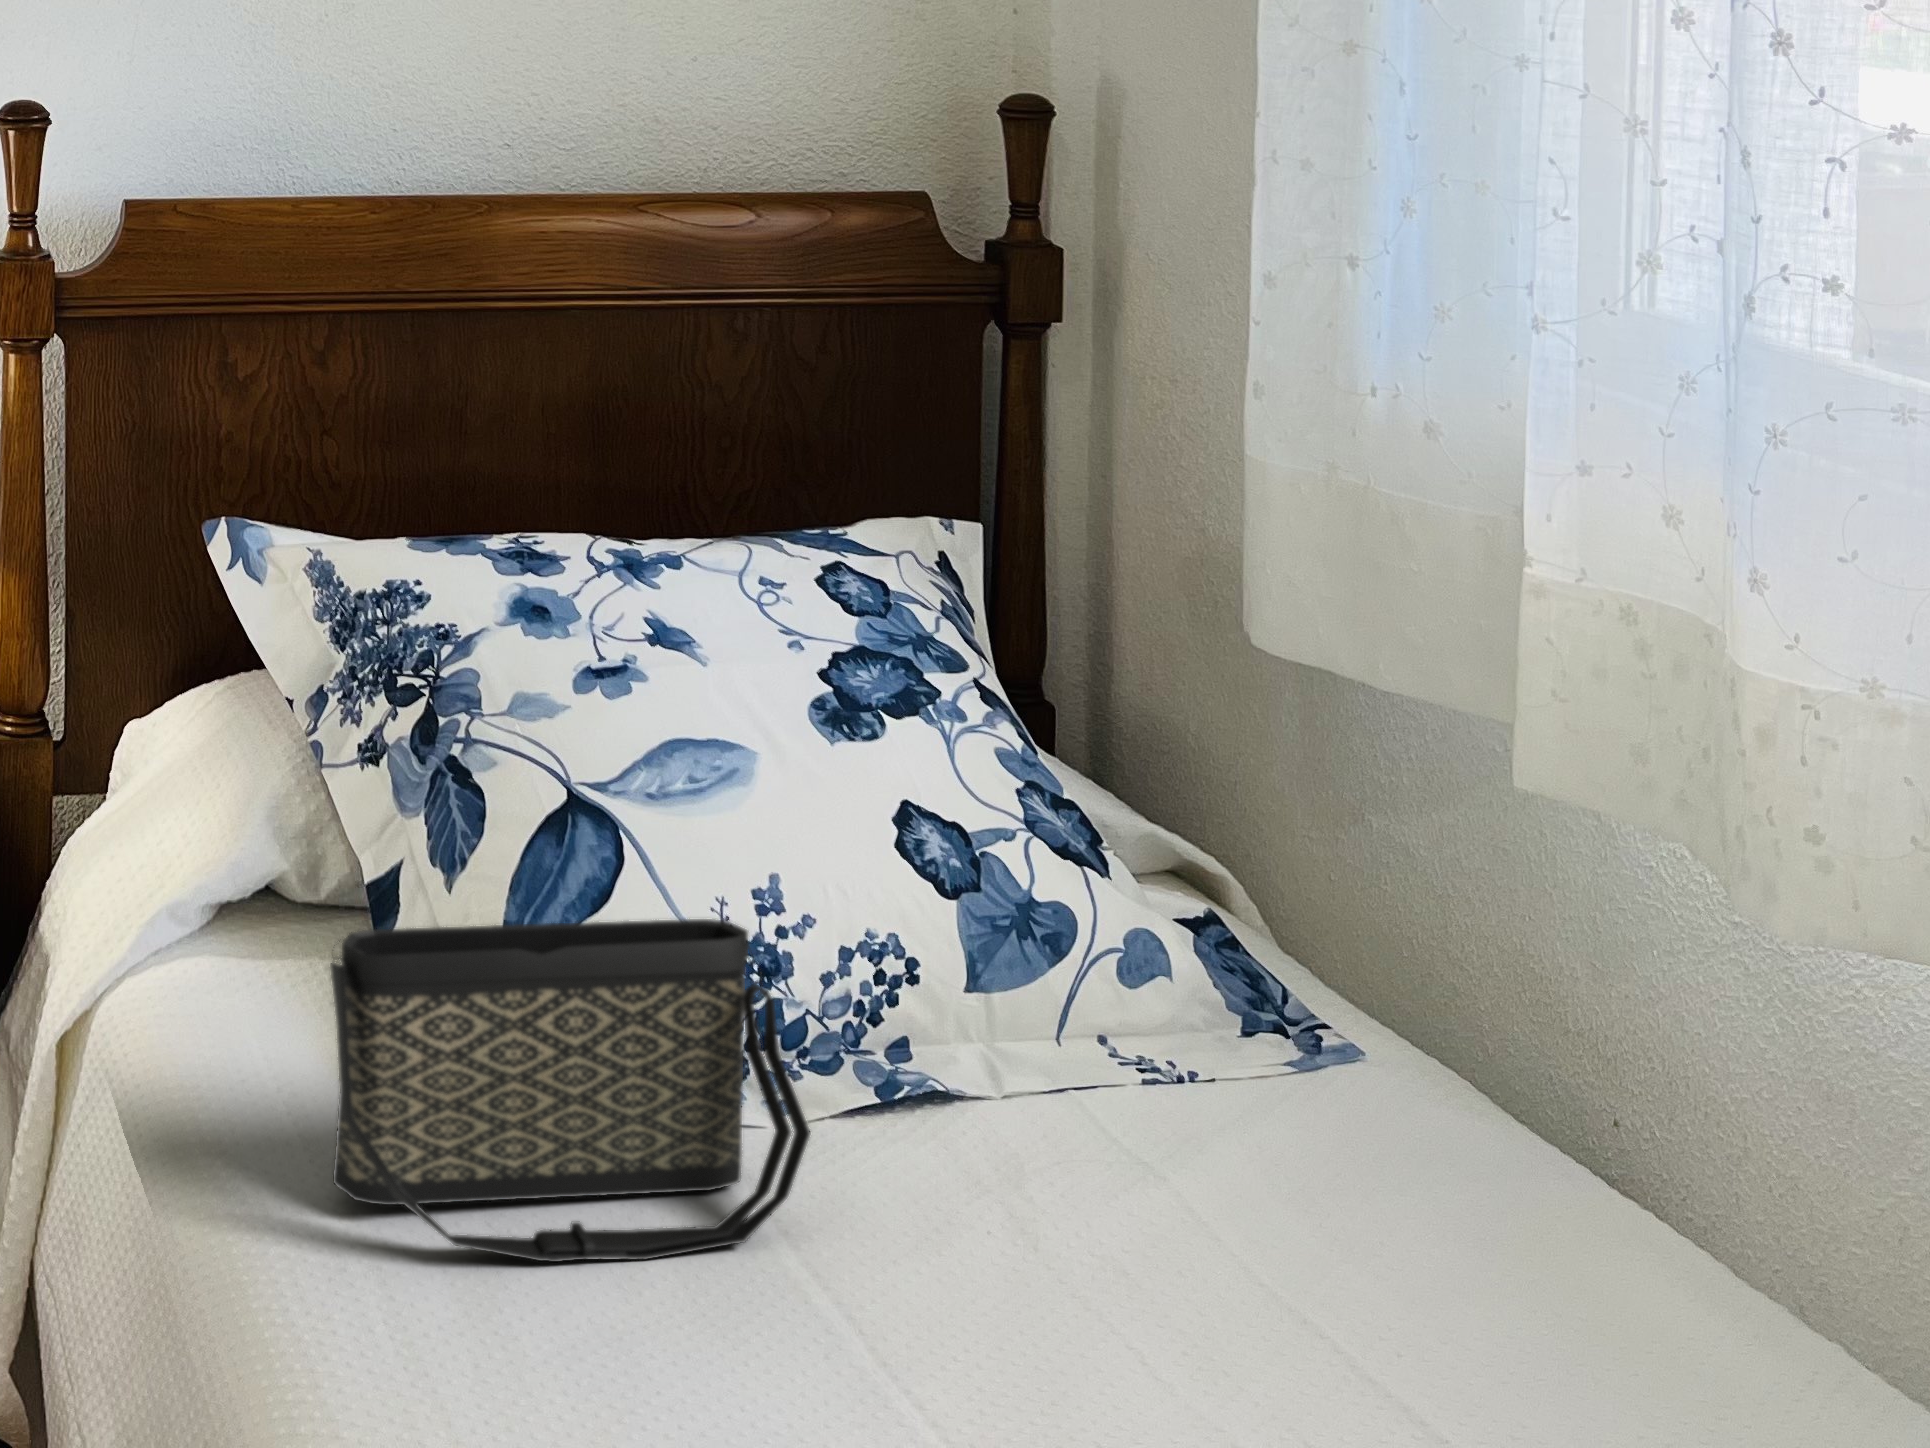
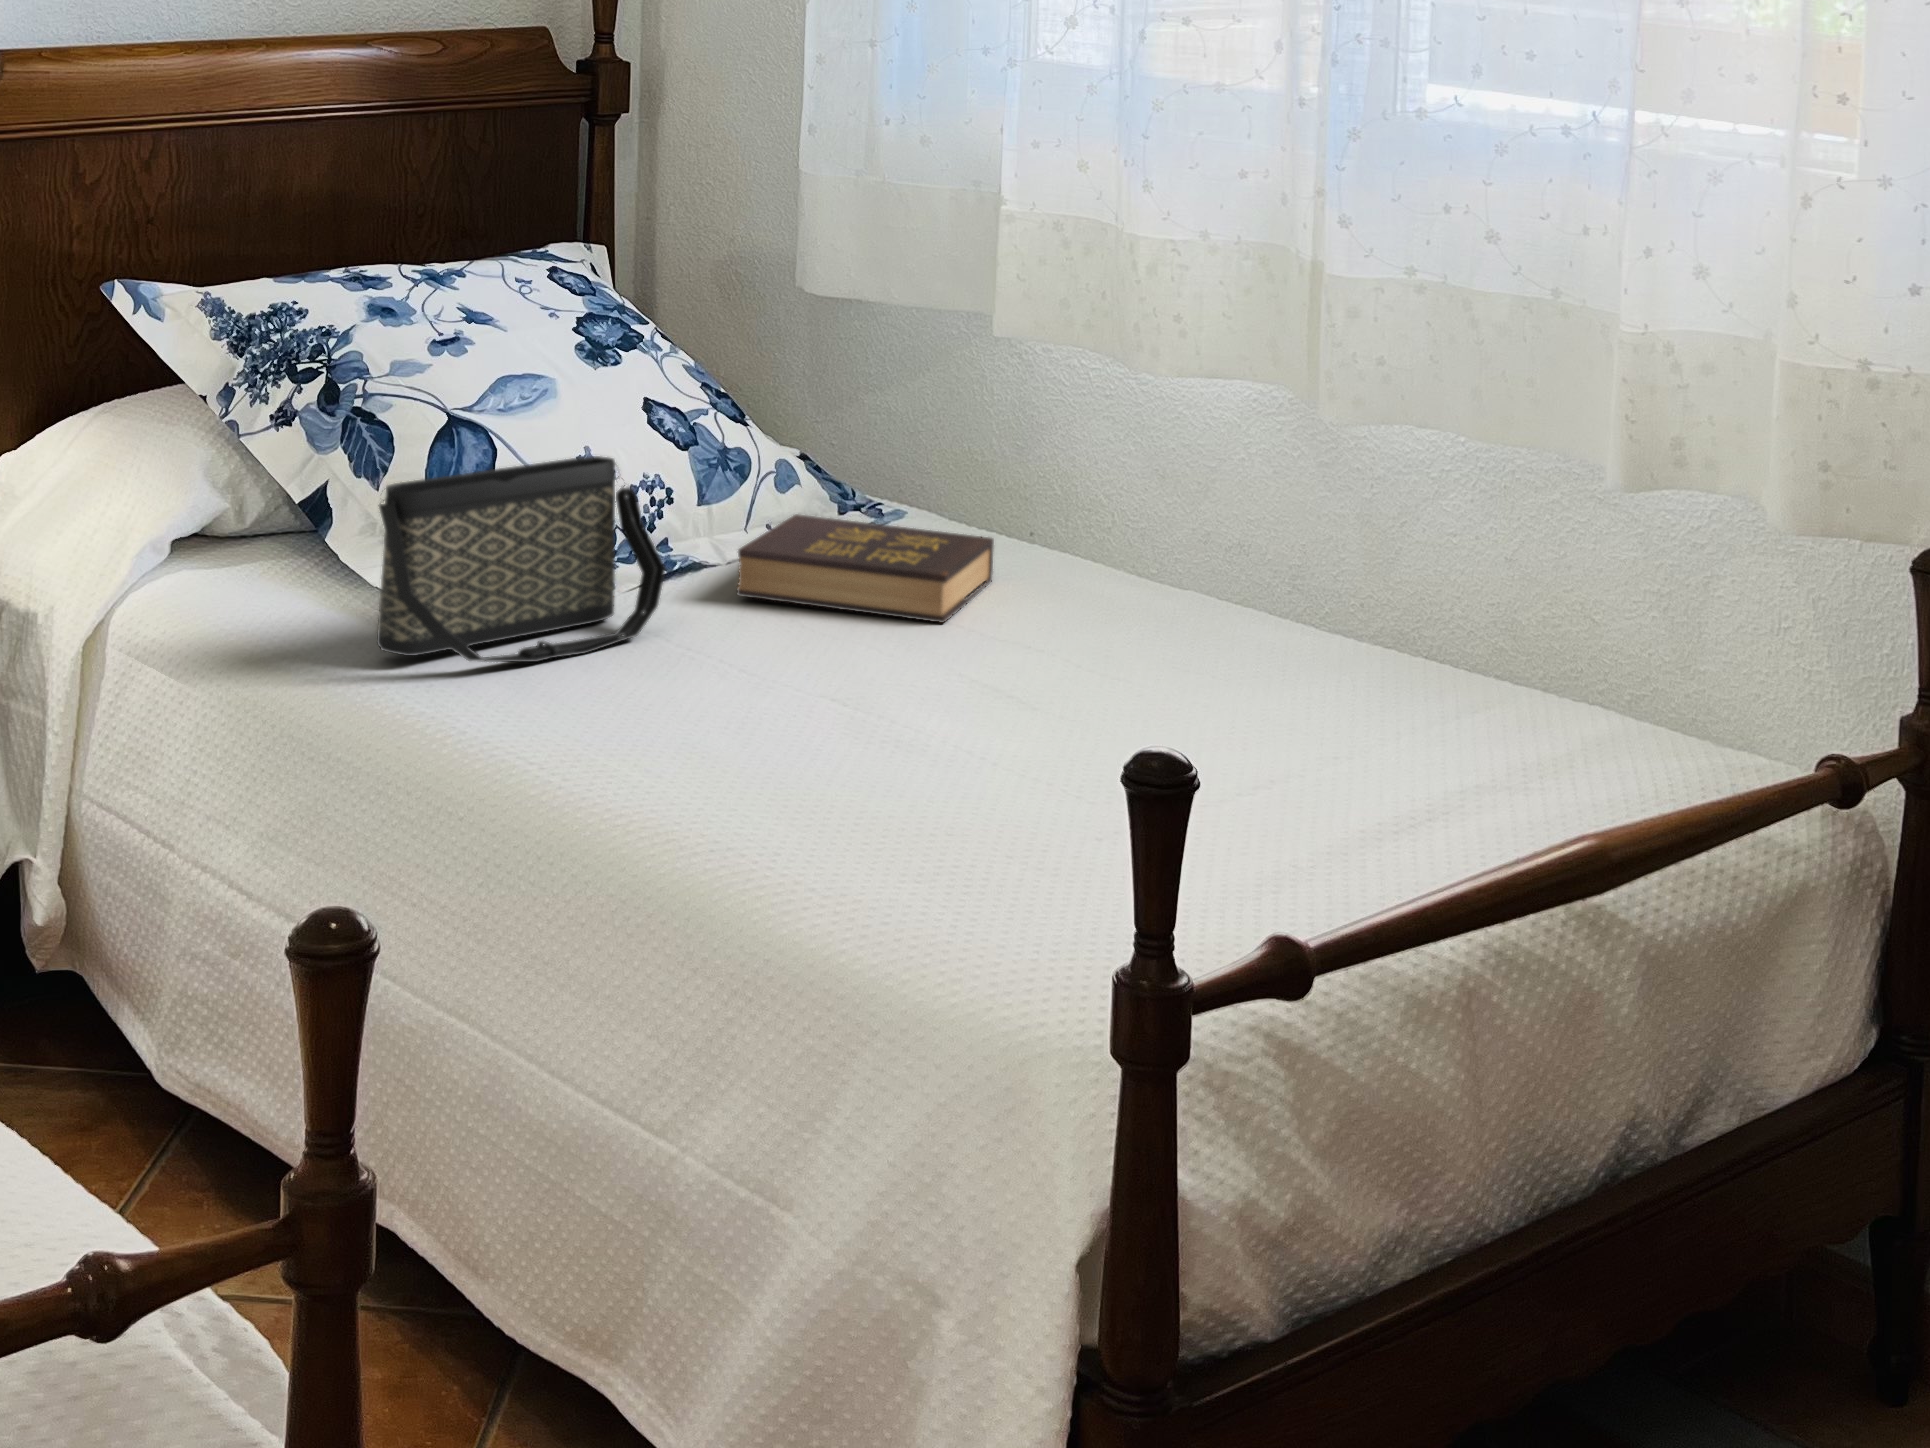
hardback book: none [963,1042,1452,1343] -> present [736,514,994,623]

